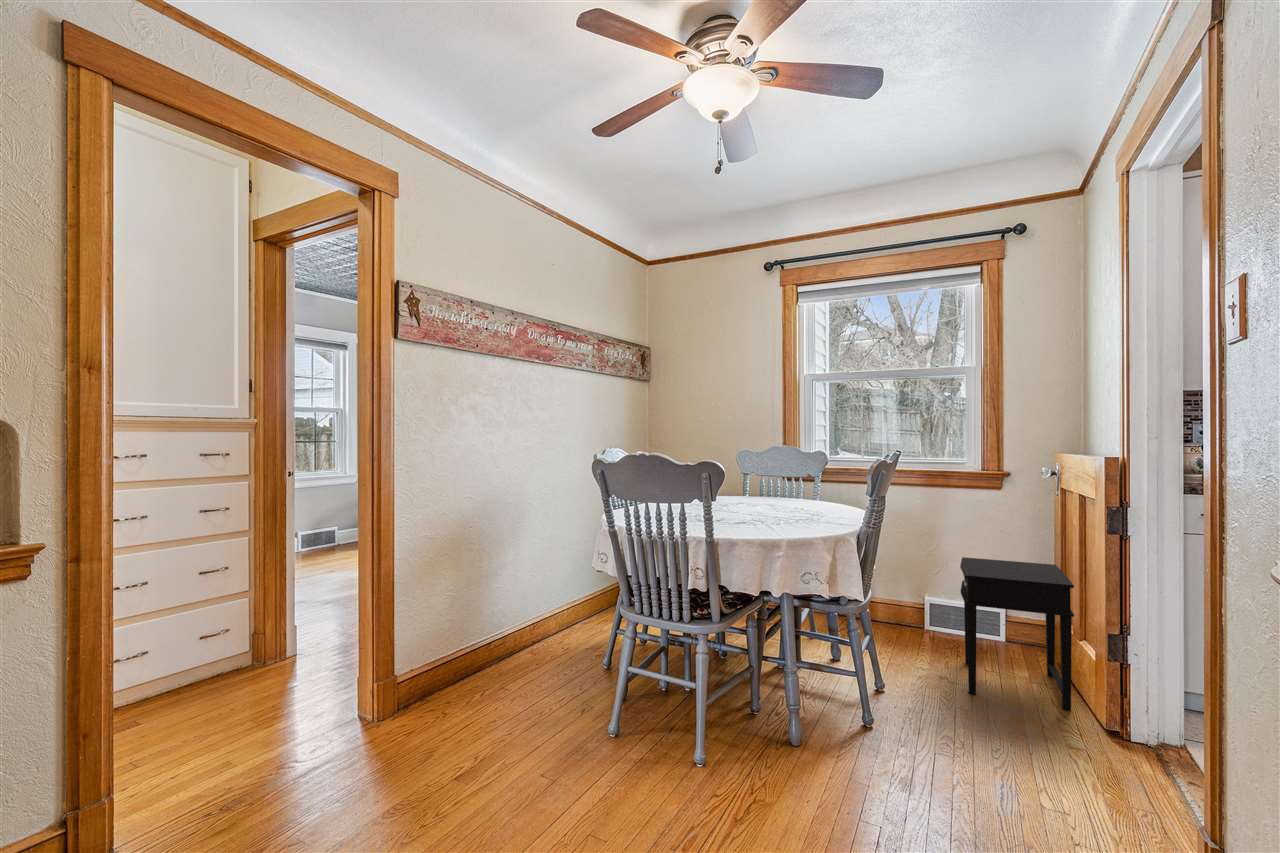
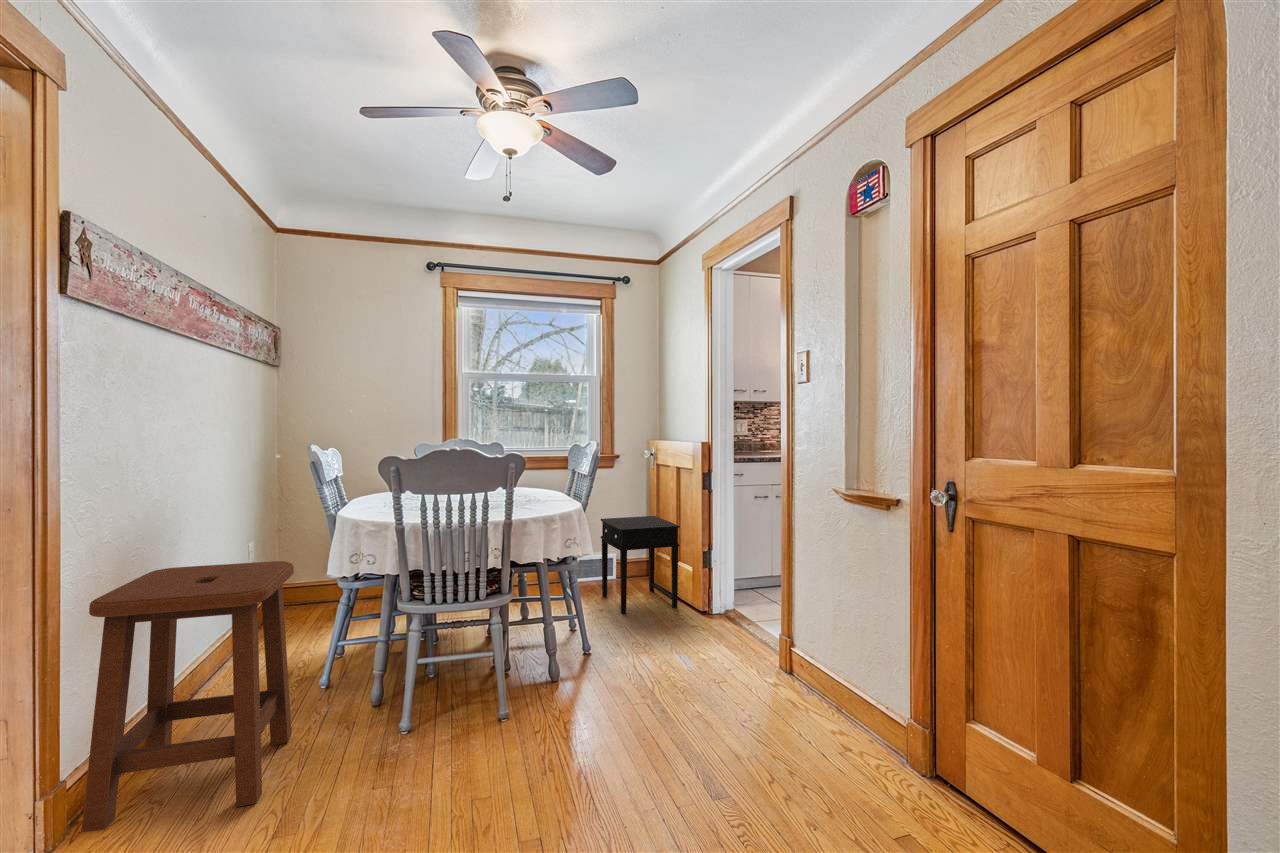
stool: none [393,541,545,748] -> present [81,561,294,832]

